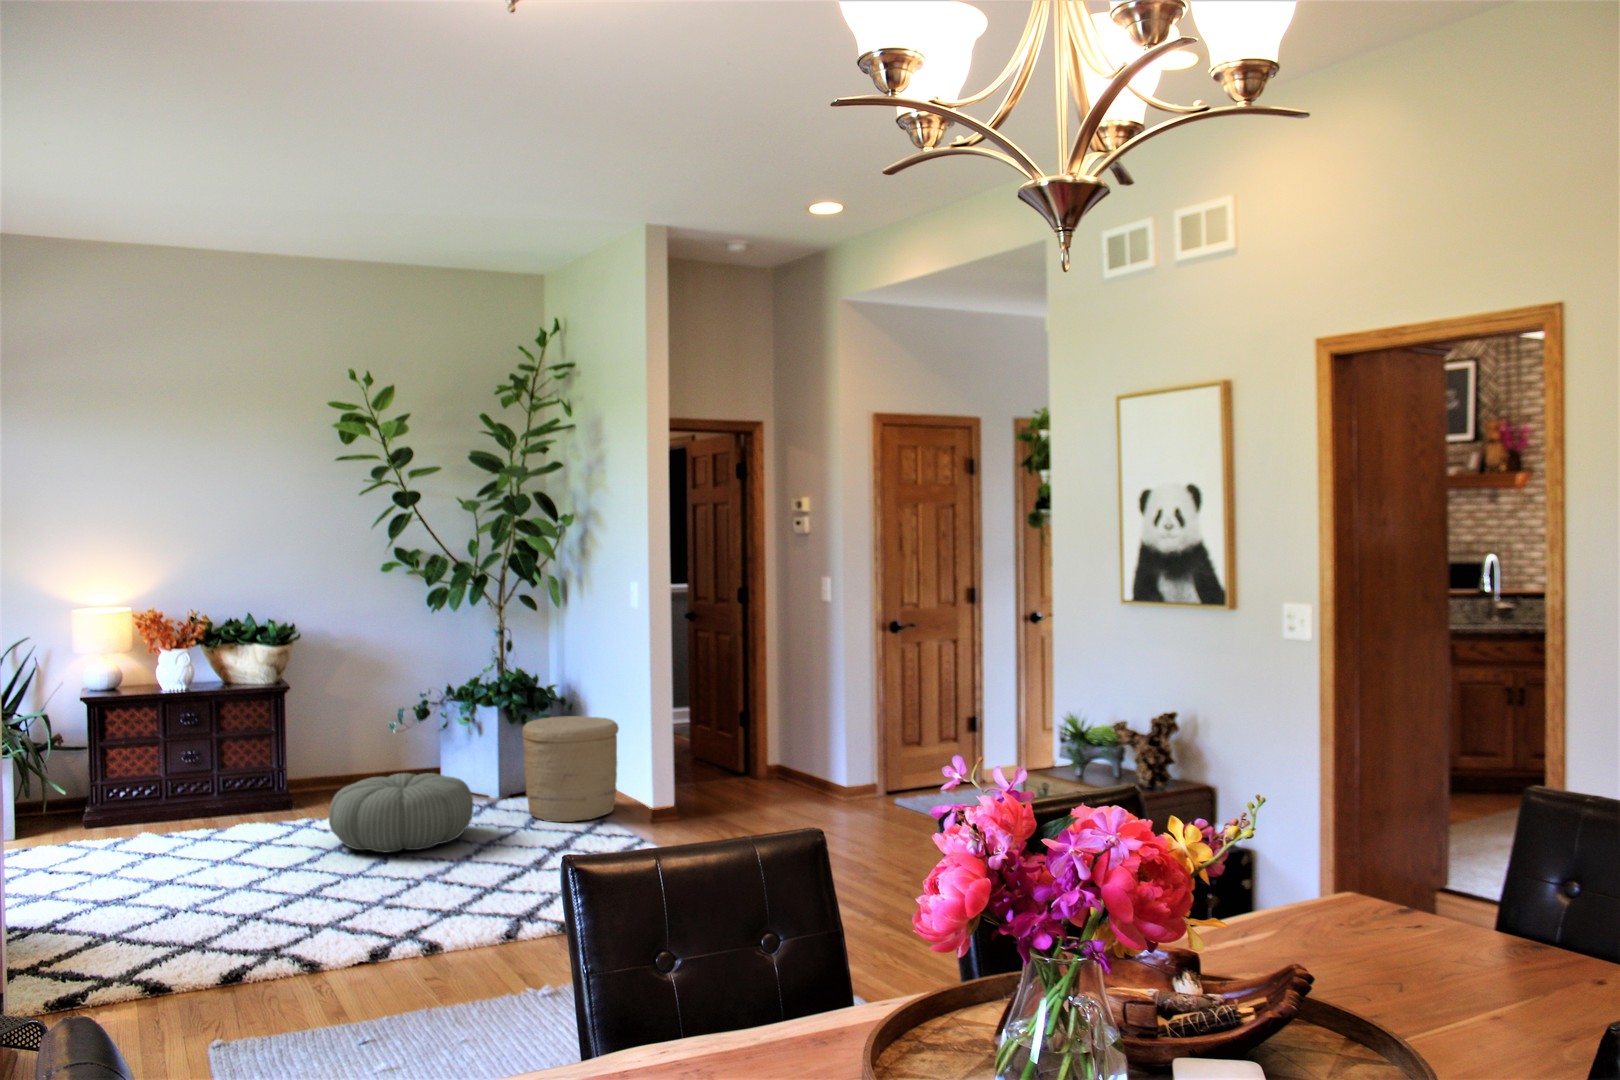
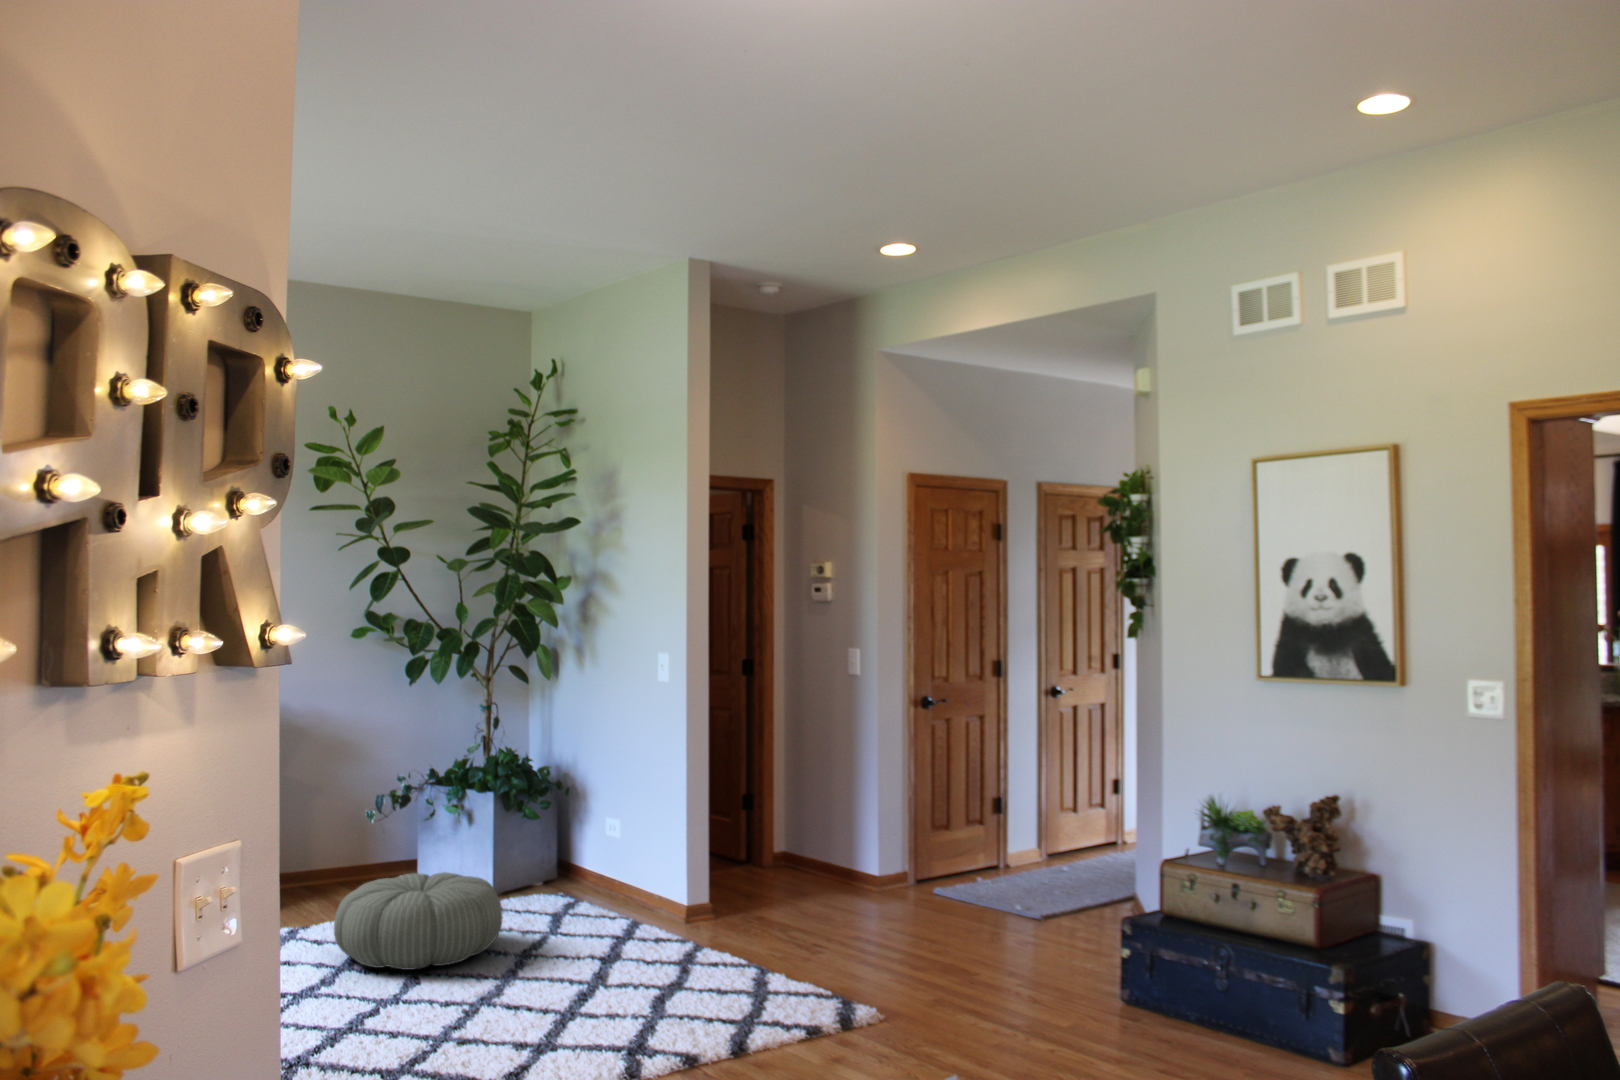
woven basket: present [522,716,619,822] -> none [539,802,648,925]

